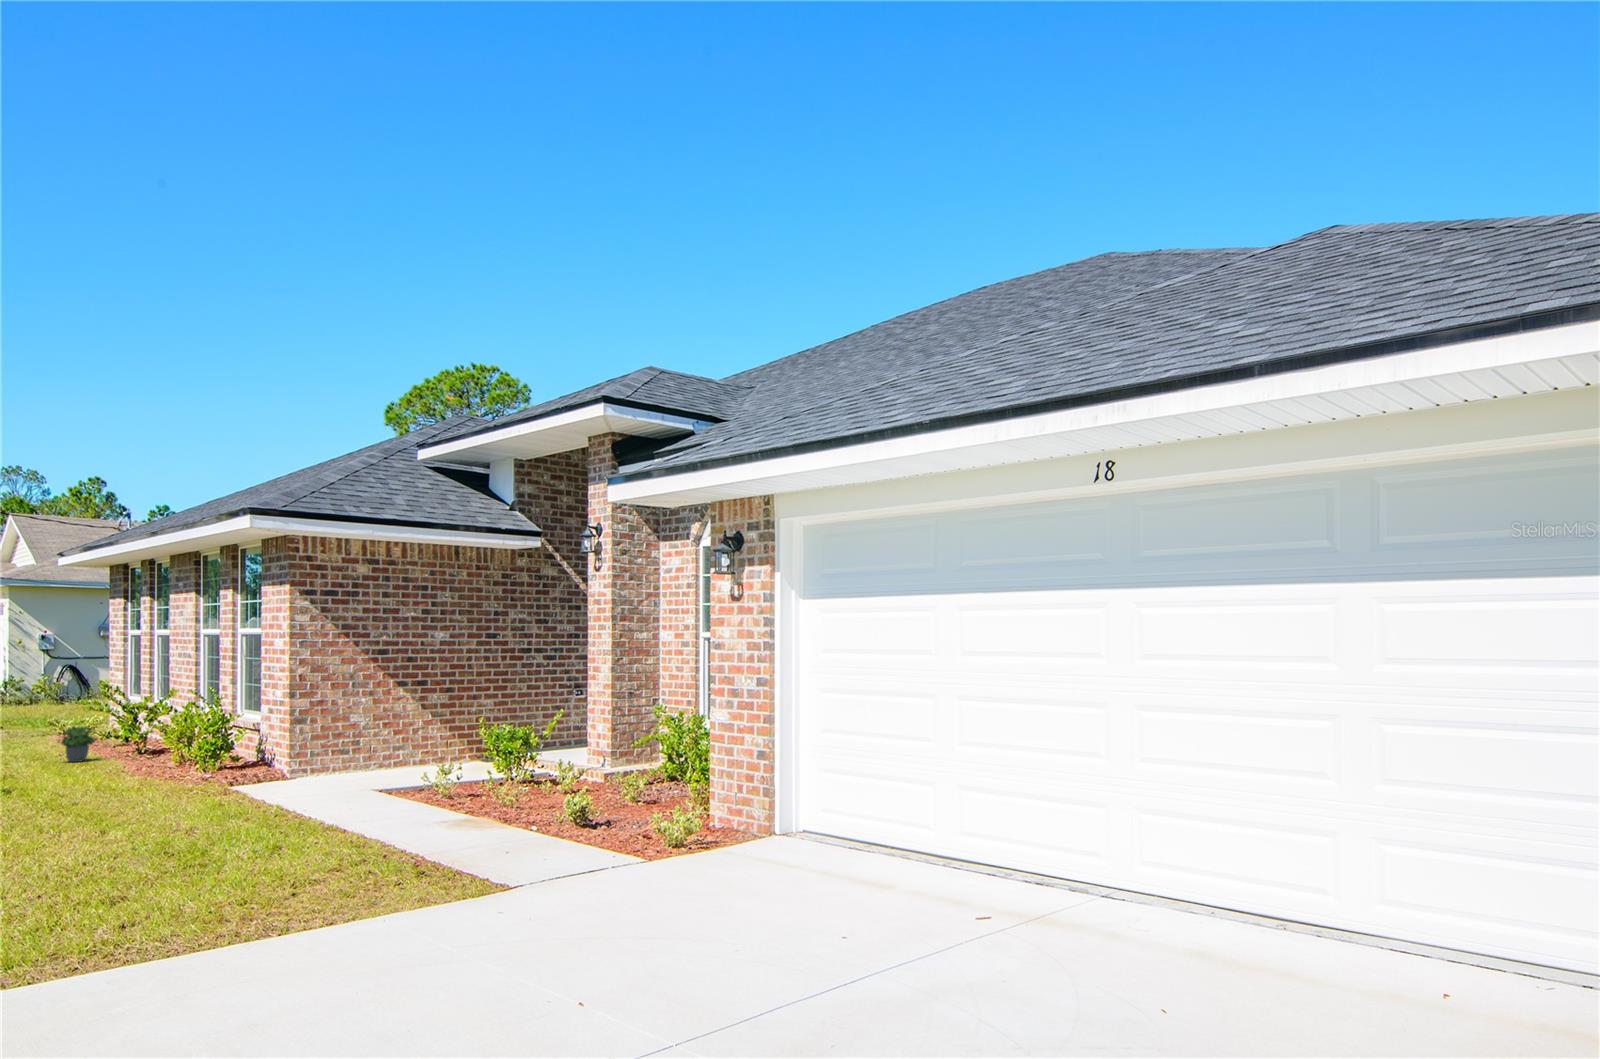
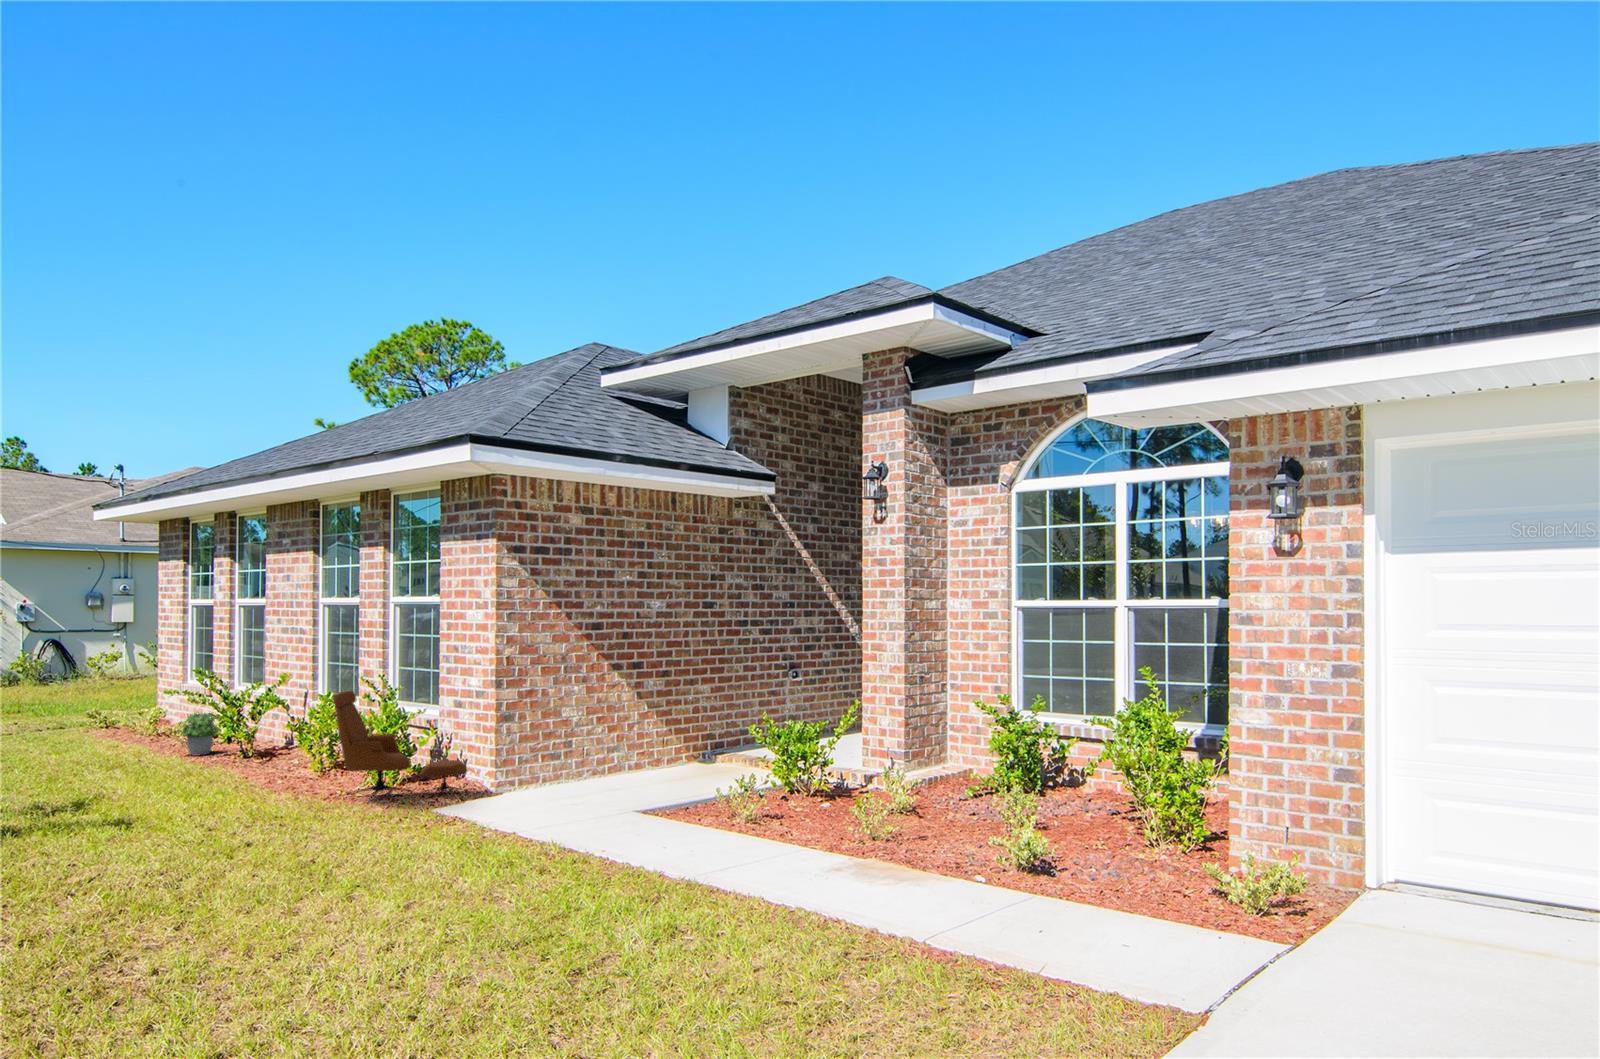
lounge chair: none [154,705,266,793] -> present [333,691,467,800]

